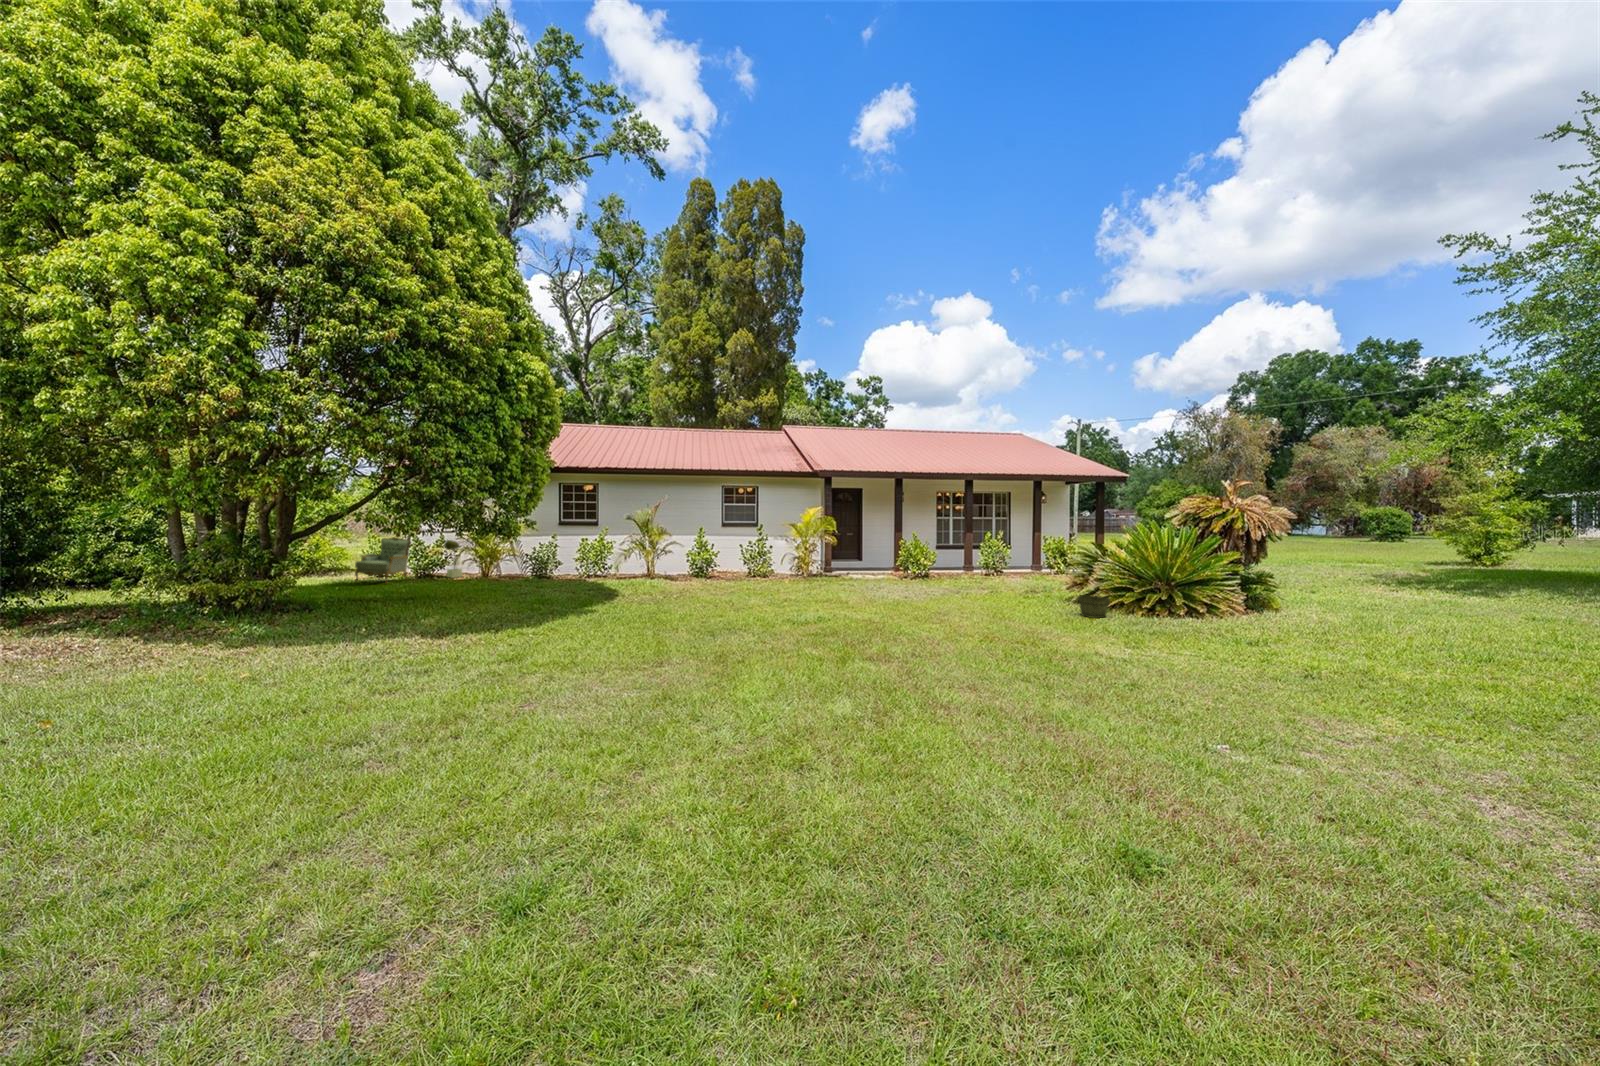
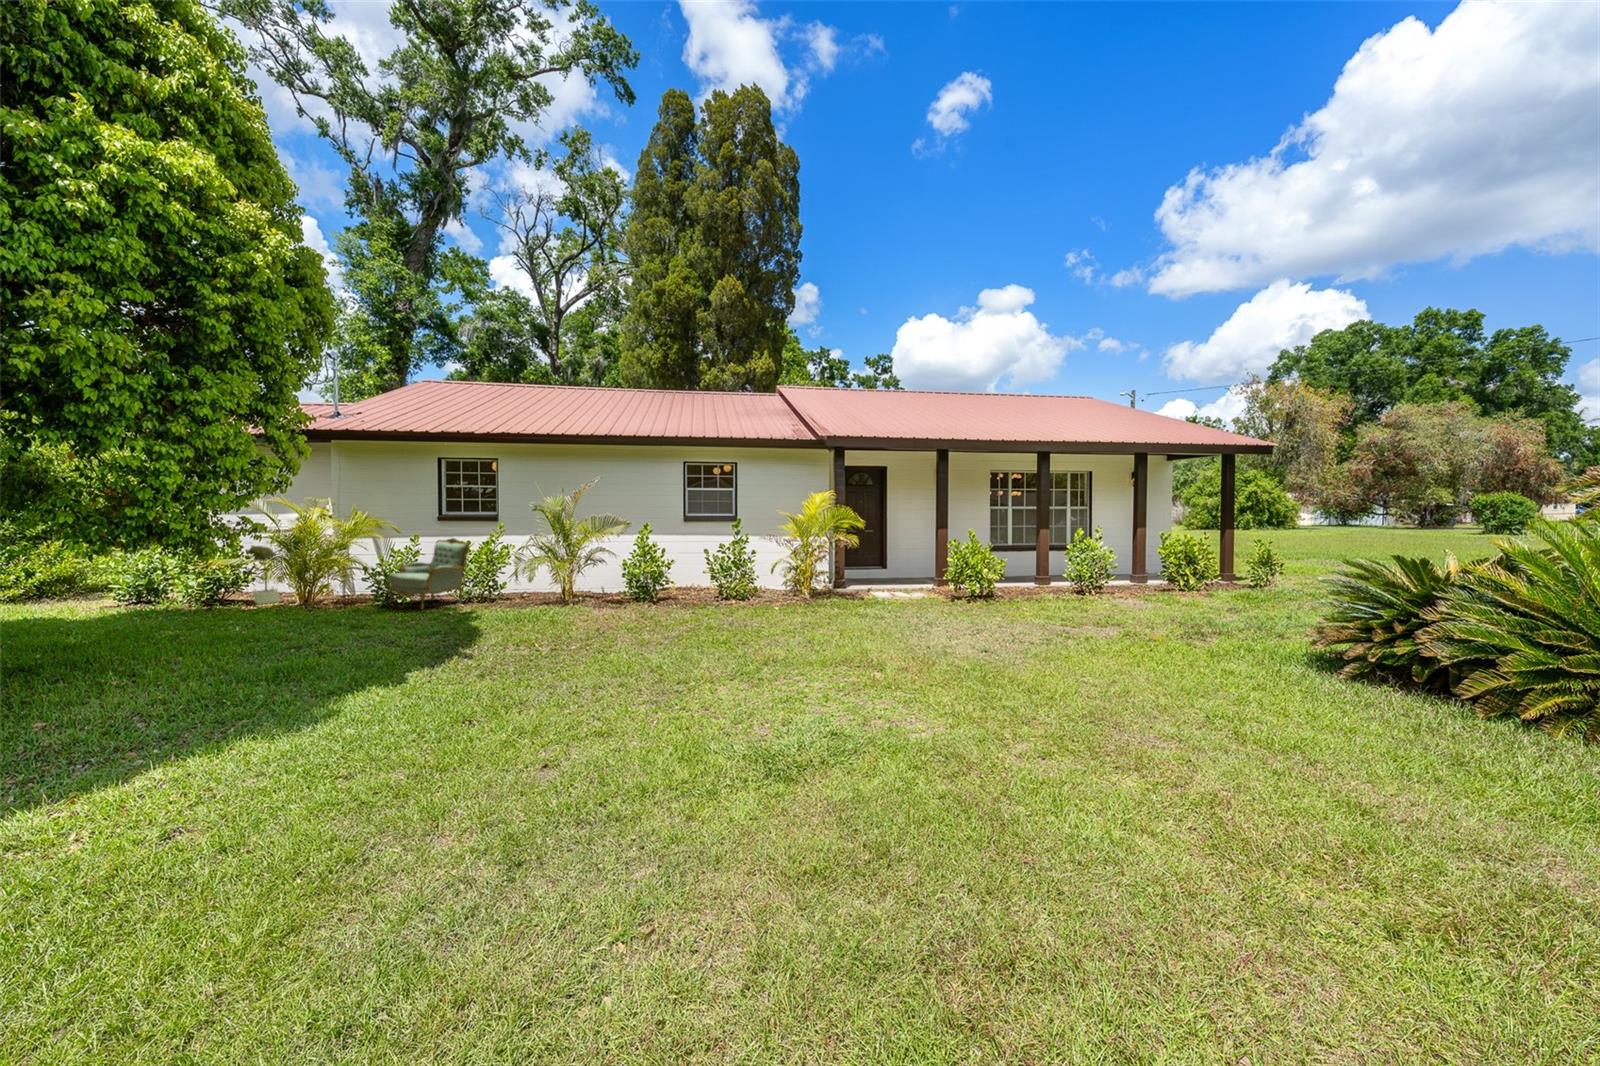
armchair: present [355,537,411,584] -> present [388,538,469,610]
wooden bucket: present [1078,595,1110,618] -> none [1336,646,1418,702]

